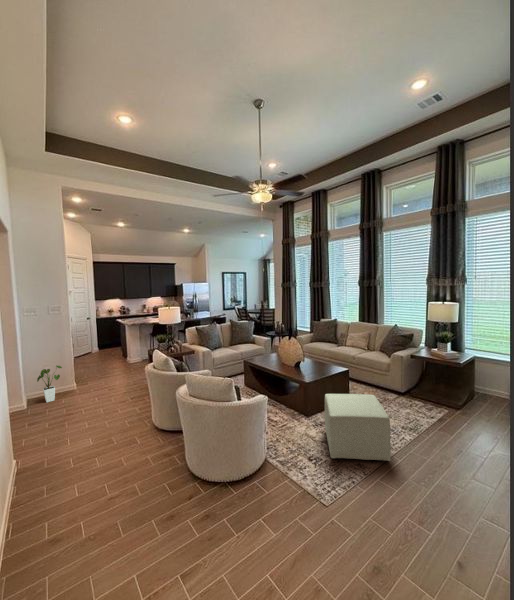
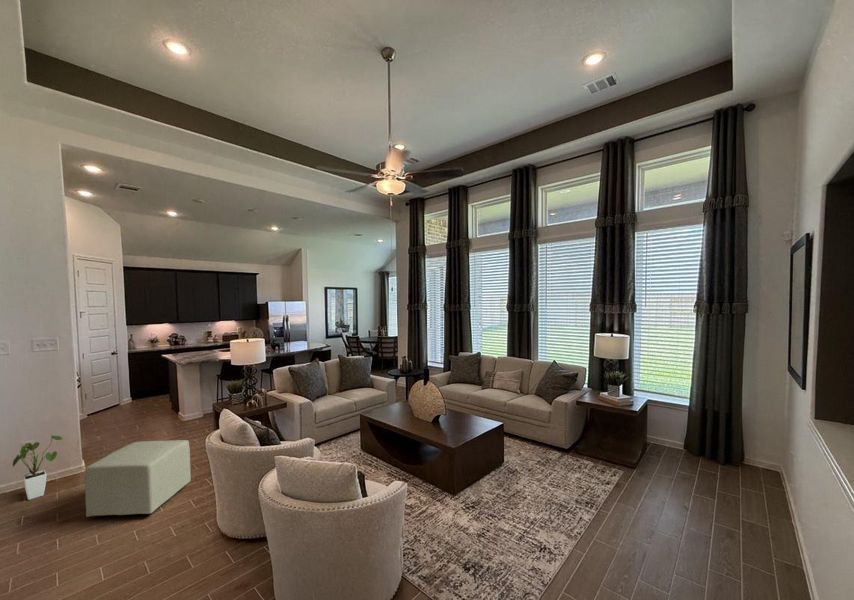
ottoman: present [325,394,391,461] -> present [85,440,191,517]

